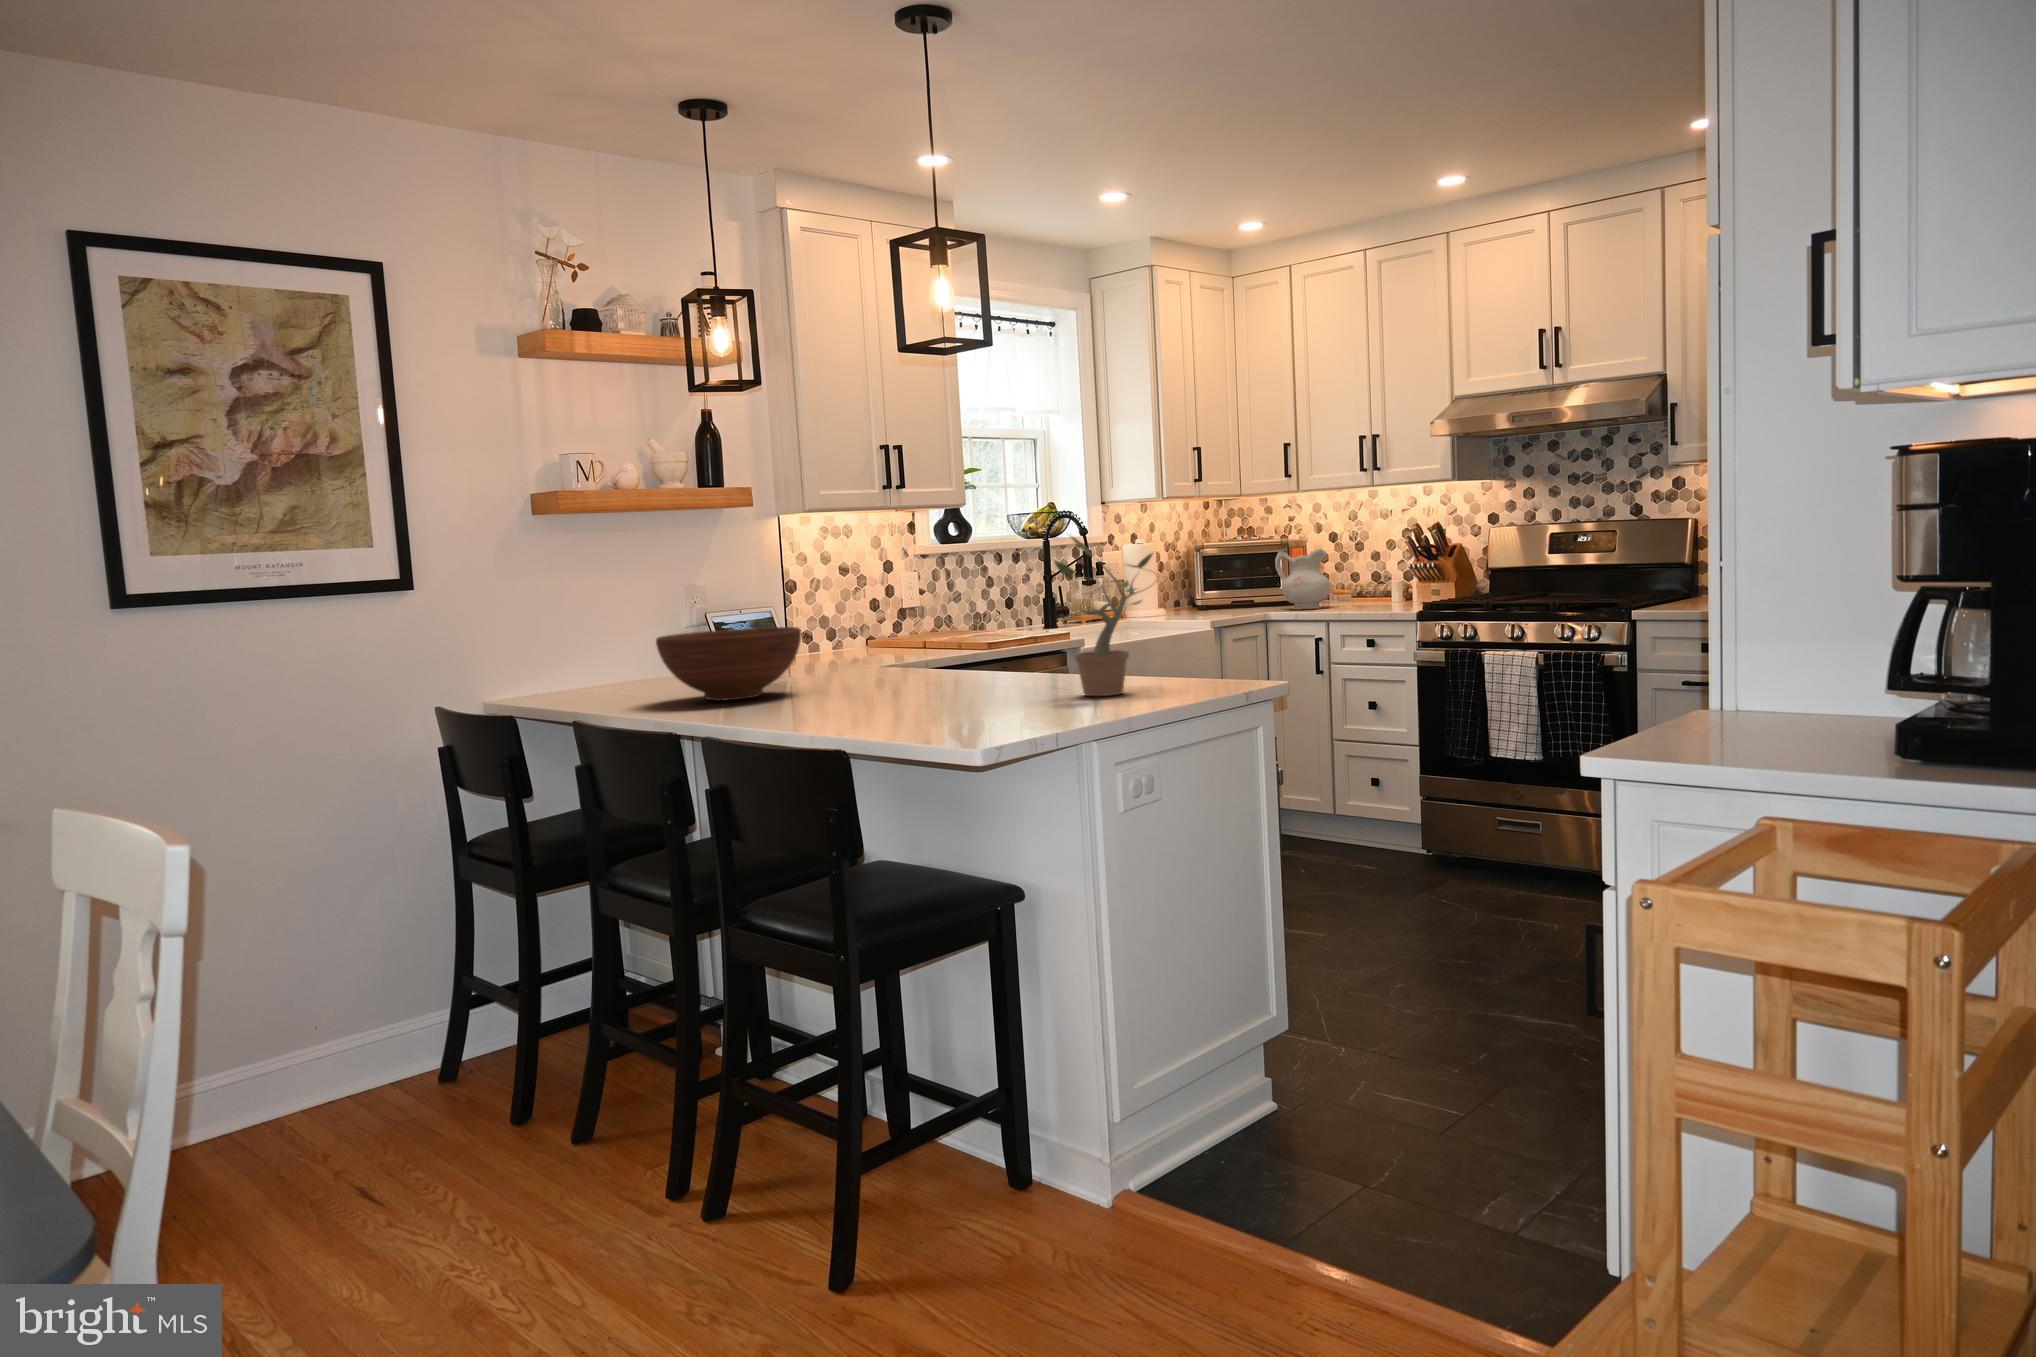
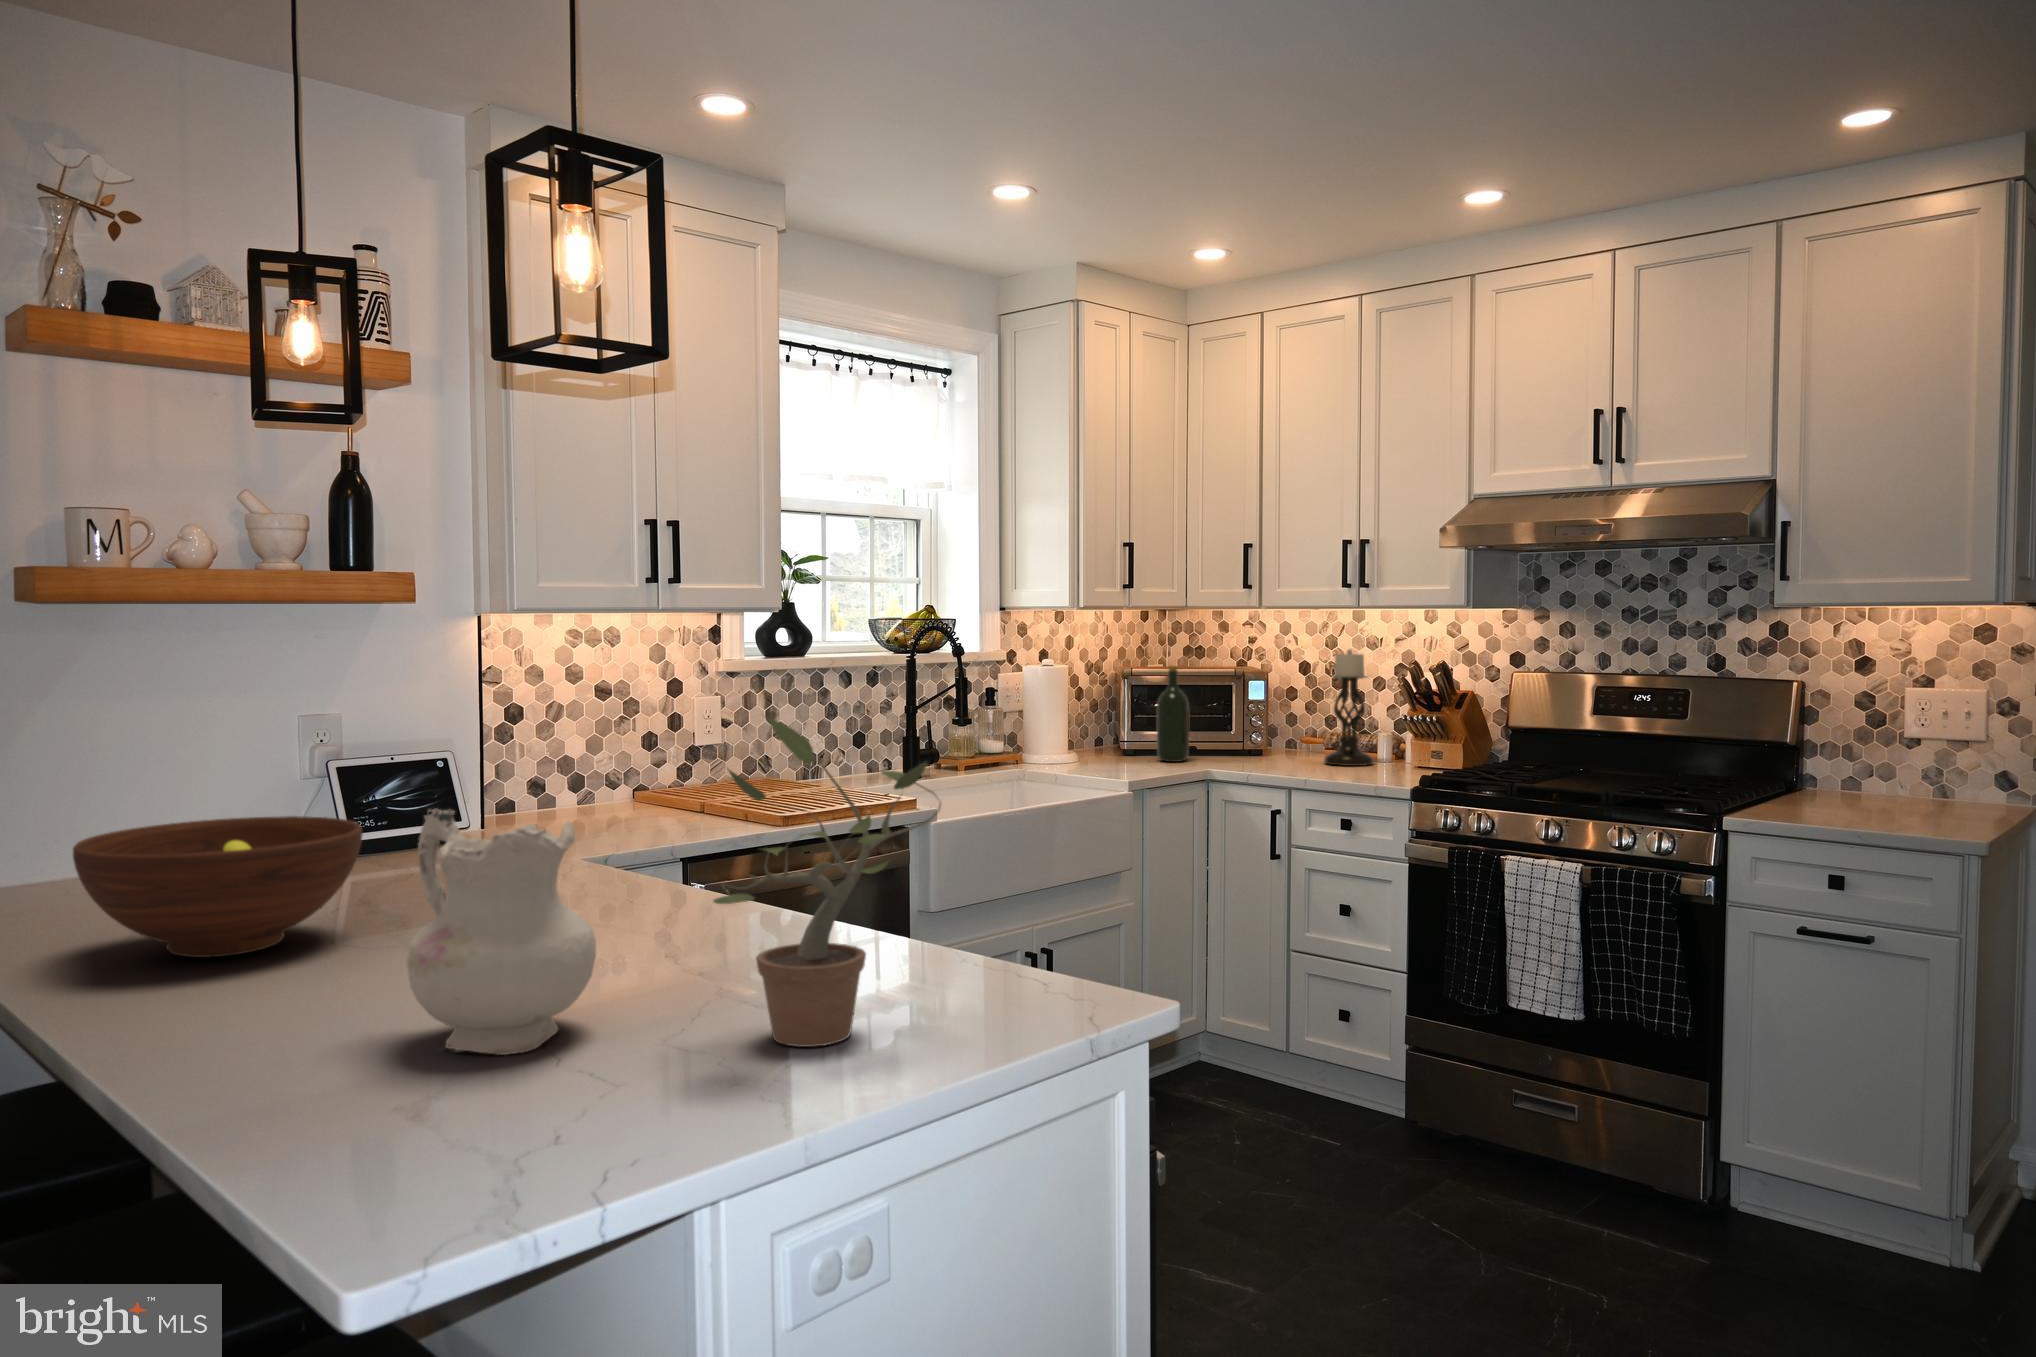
candle holder: none [1352,518,1389,605] -> present [1324,650,1374,766]
wine bottle: none [1224,539,1250,611] -> present [1157,666,1189,762]
ceramic pitcher: present [1275,549,1330,610] -> present [407,808,596,1055]

